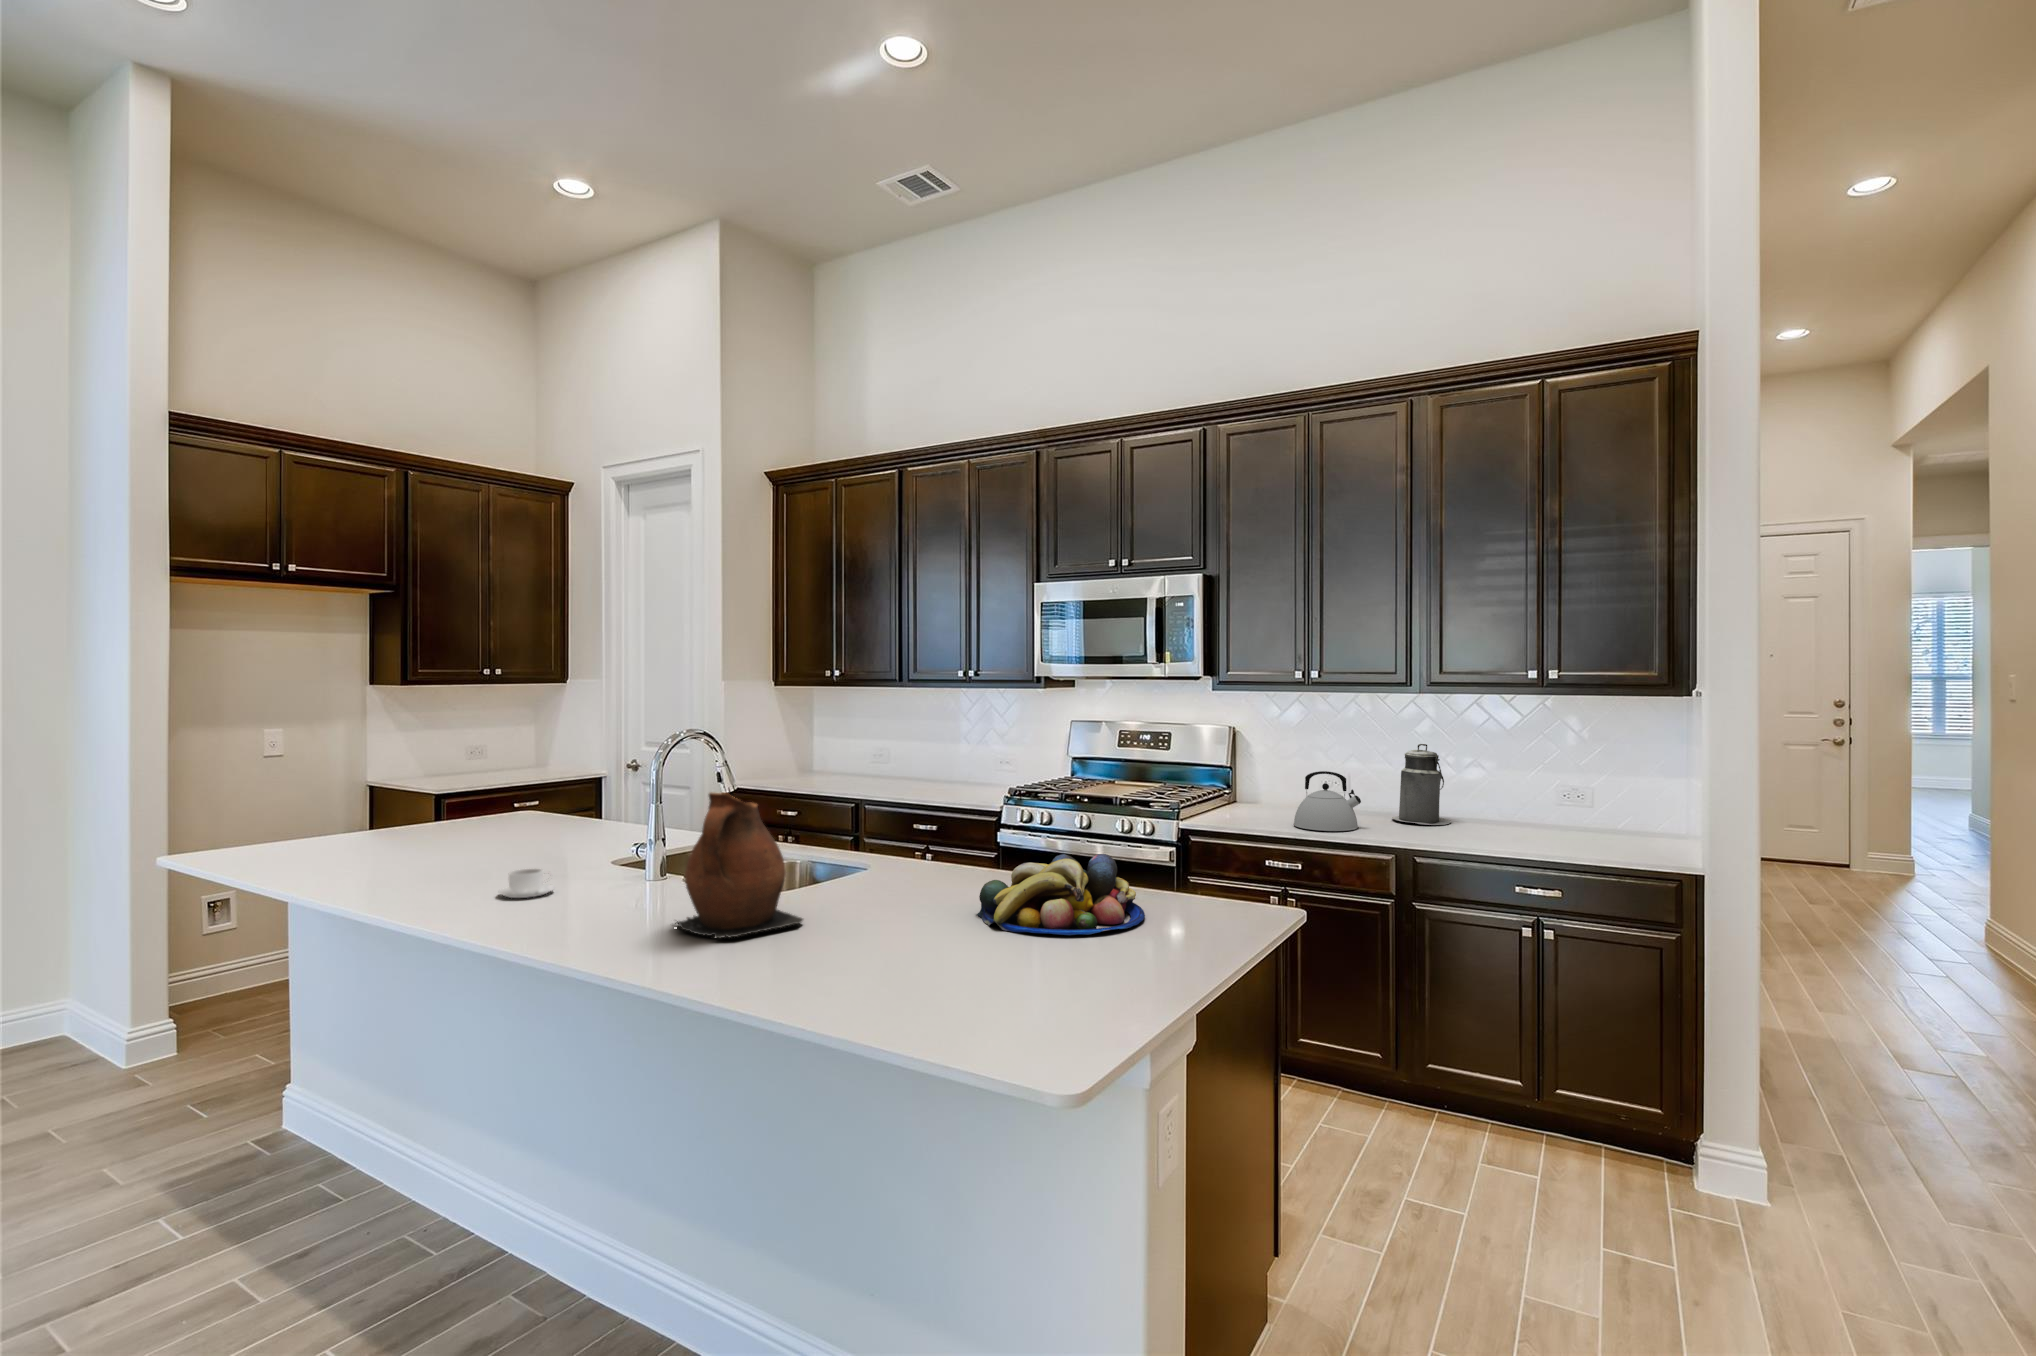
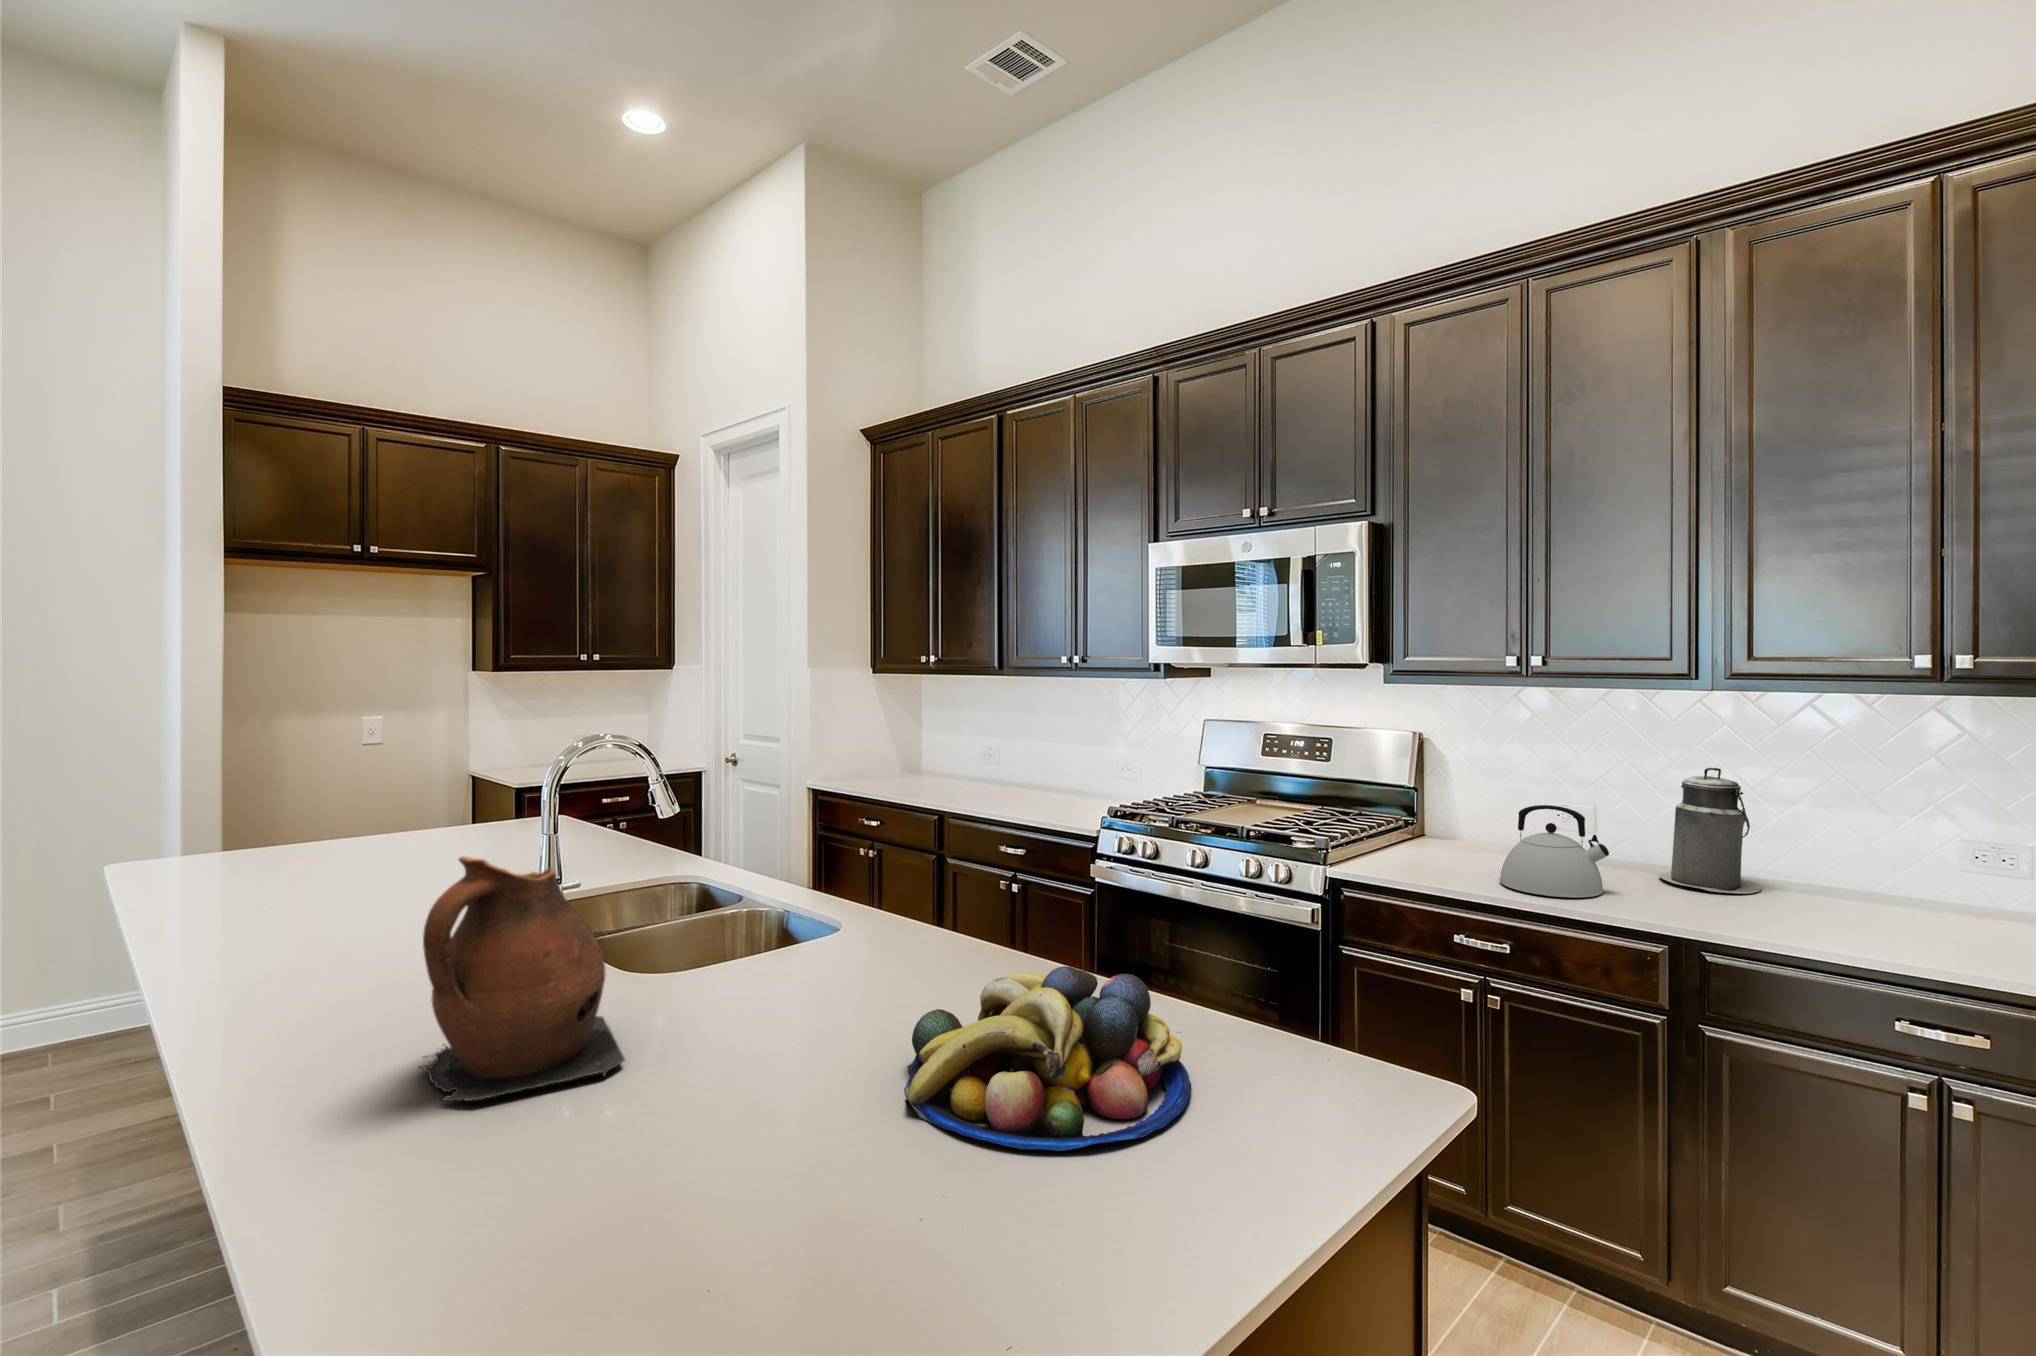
coffee cup: present [499,868,555,898] -> none [307,928,393,973]

